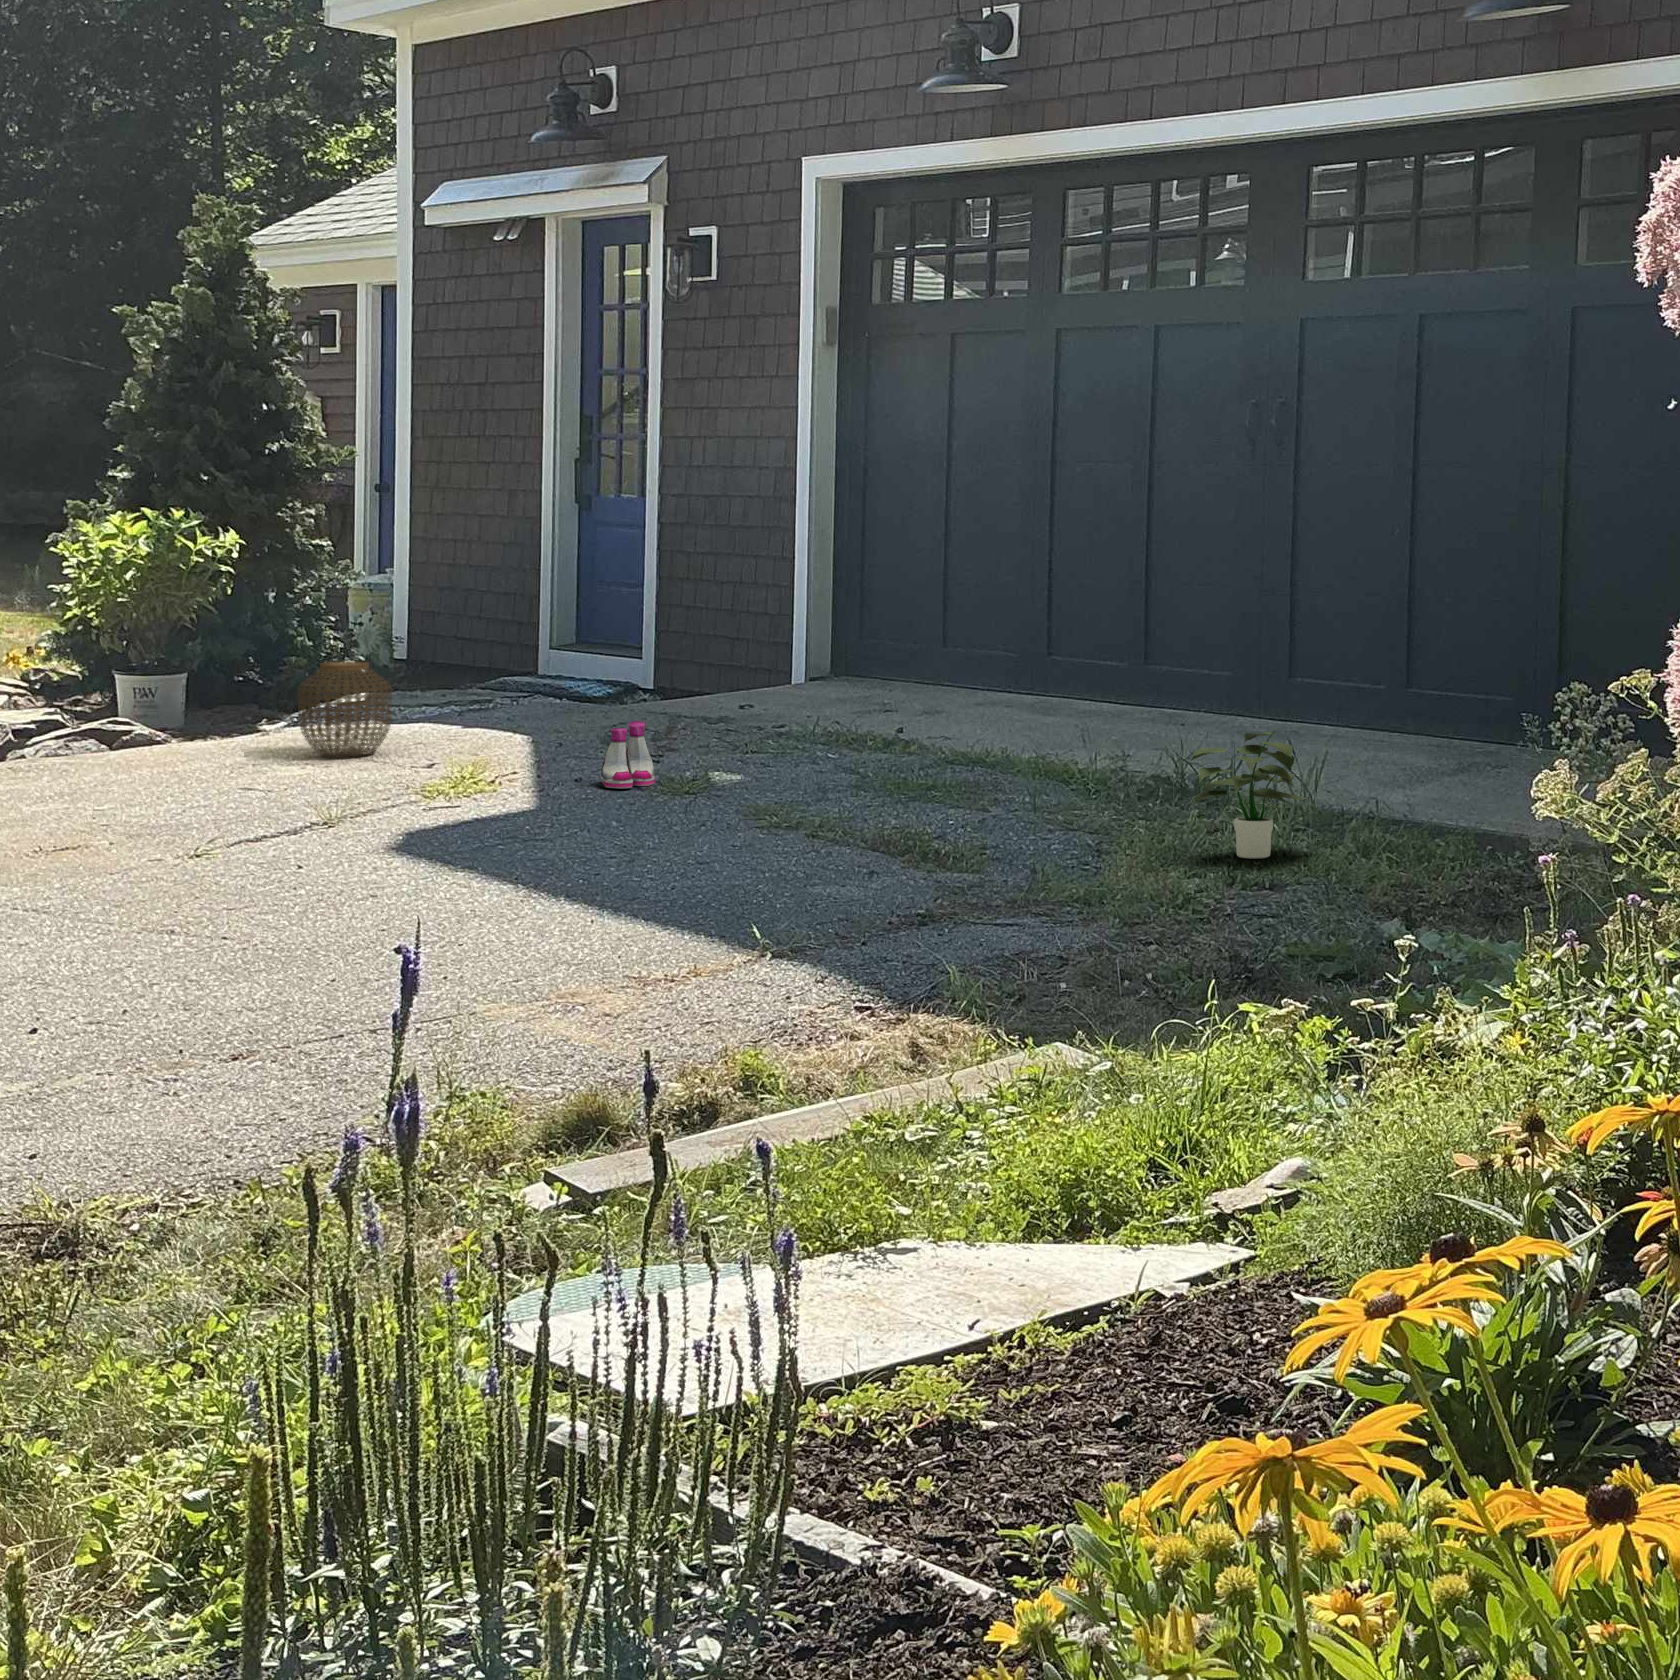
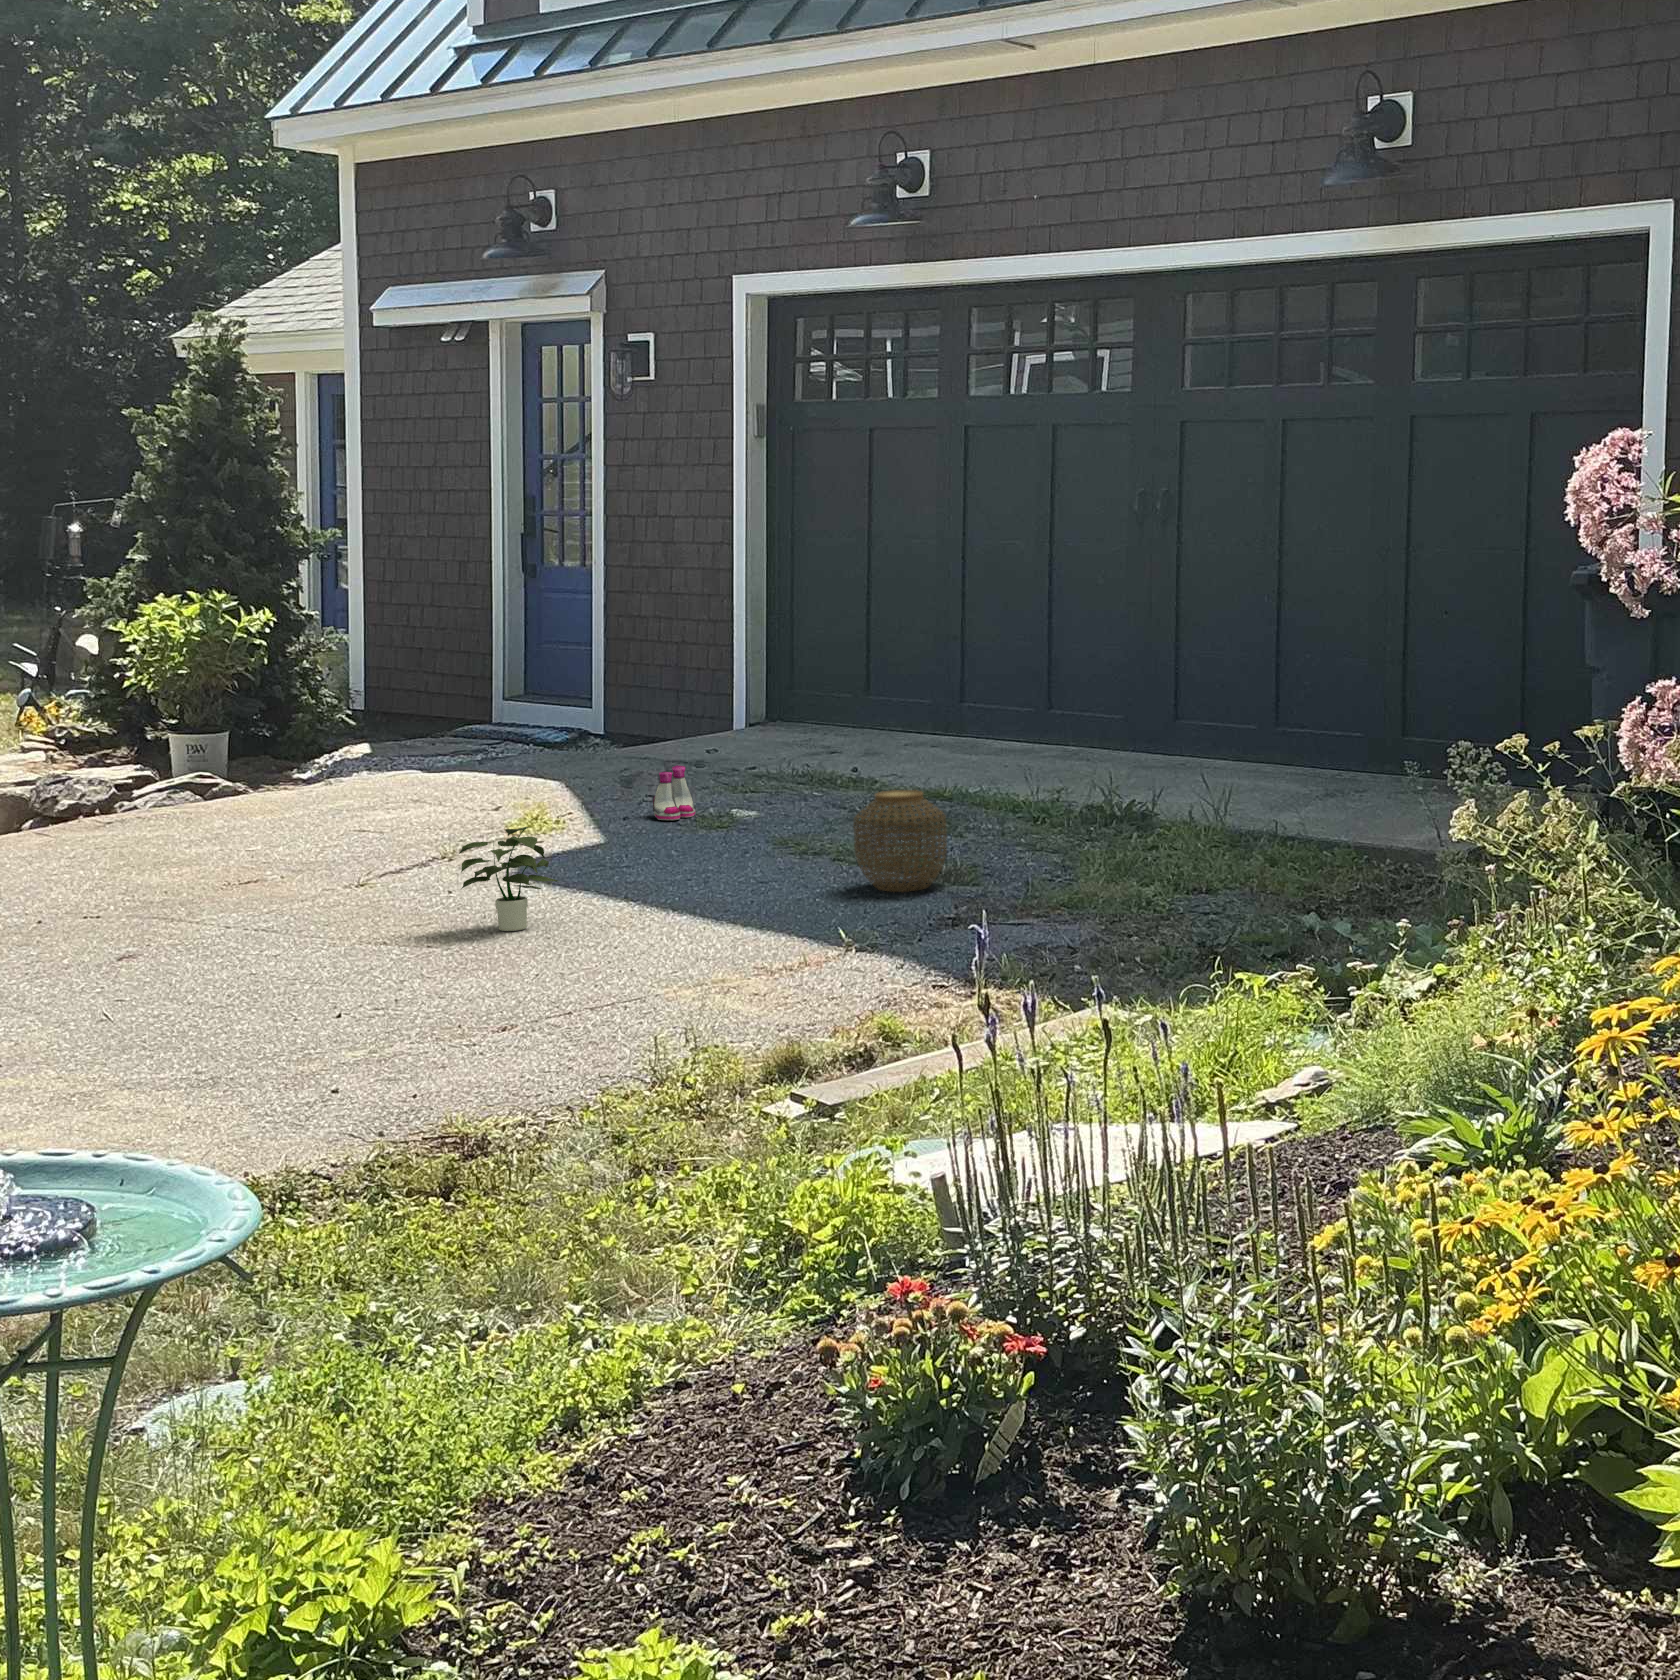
woven basket: present [298,661,392,757] -> present [854,790,947,892]
potted plant: present [1191,732,1308,859] -> present [459,827,559,931]

